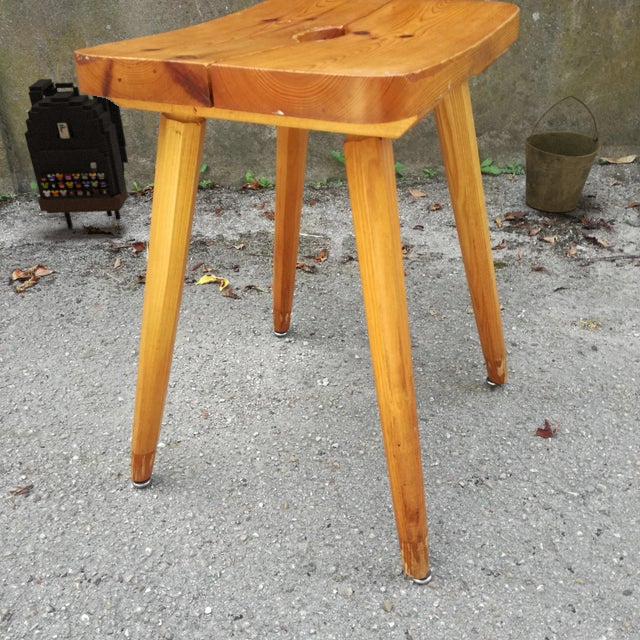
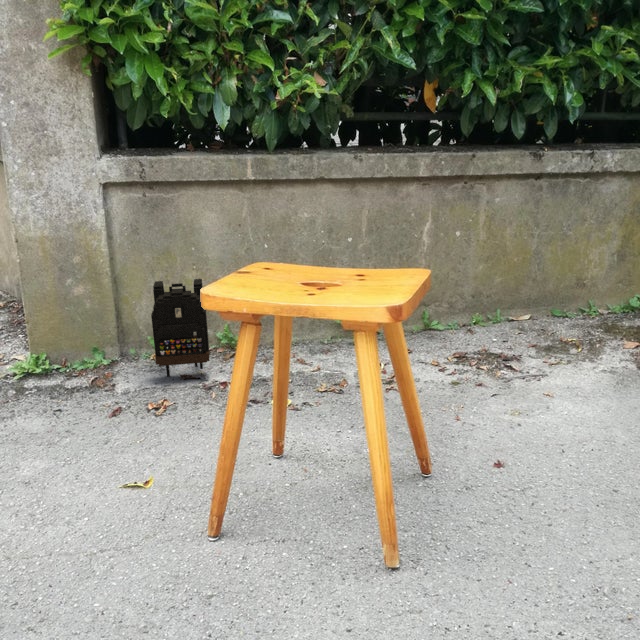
bucket: present [525,96,601,212] -> none [460,281,507,352]

